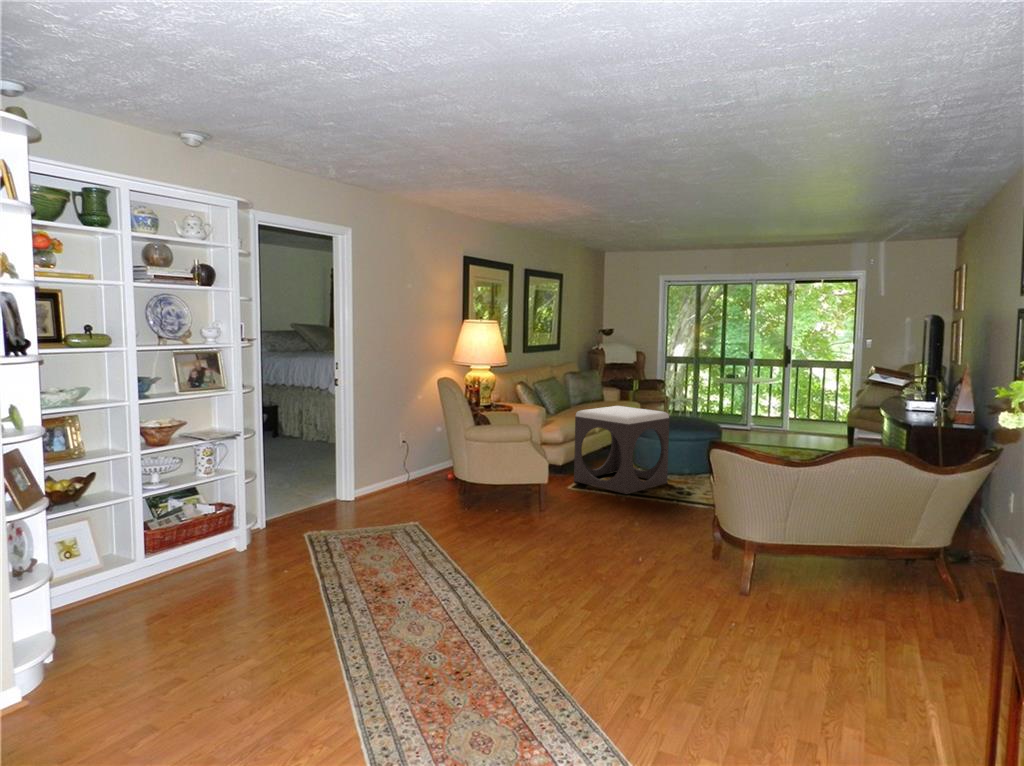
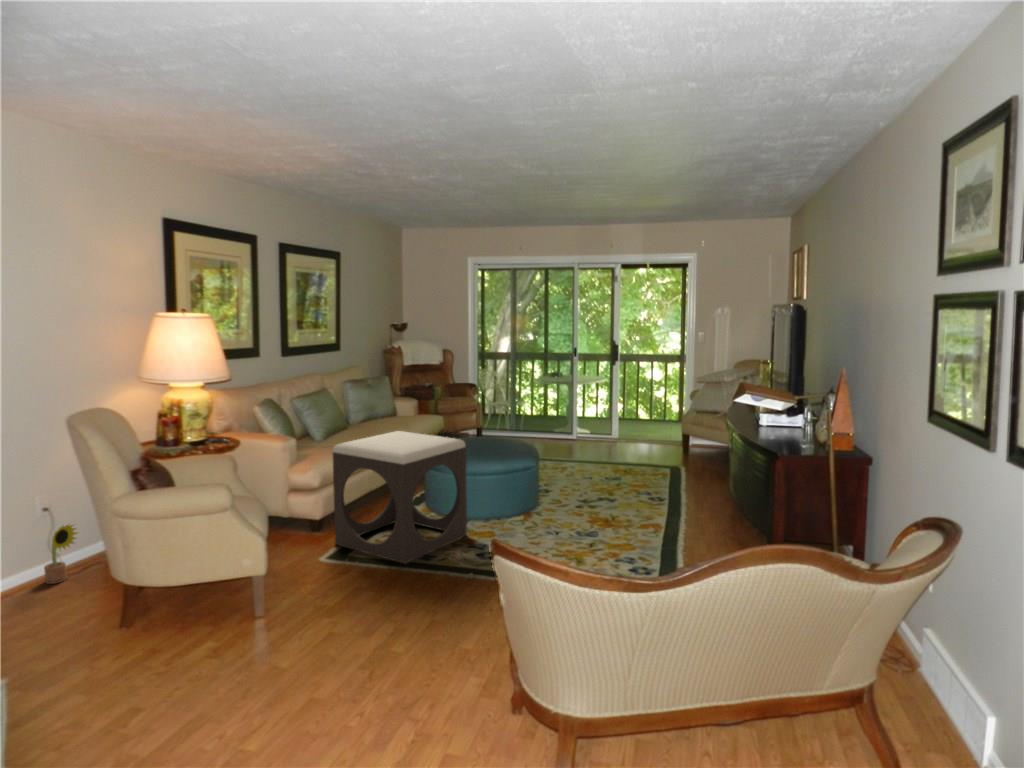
decorative plant: none [401,450,421,487] -> present [44,525,77,584]

